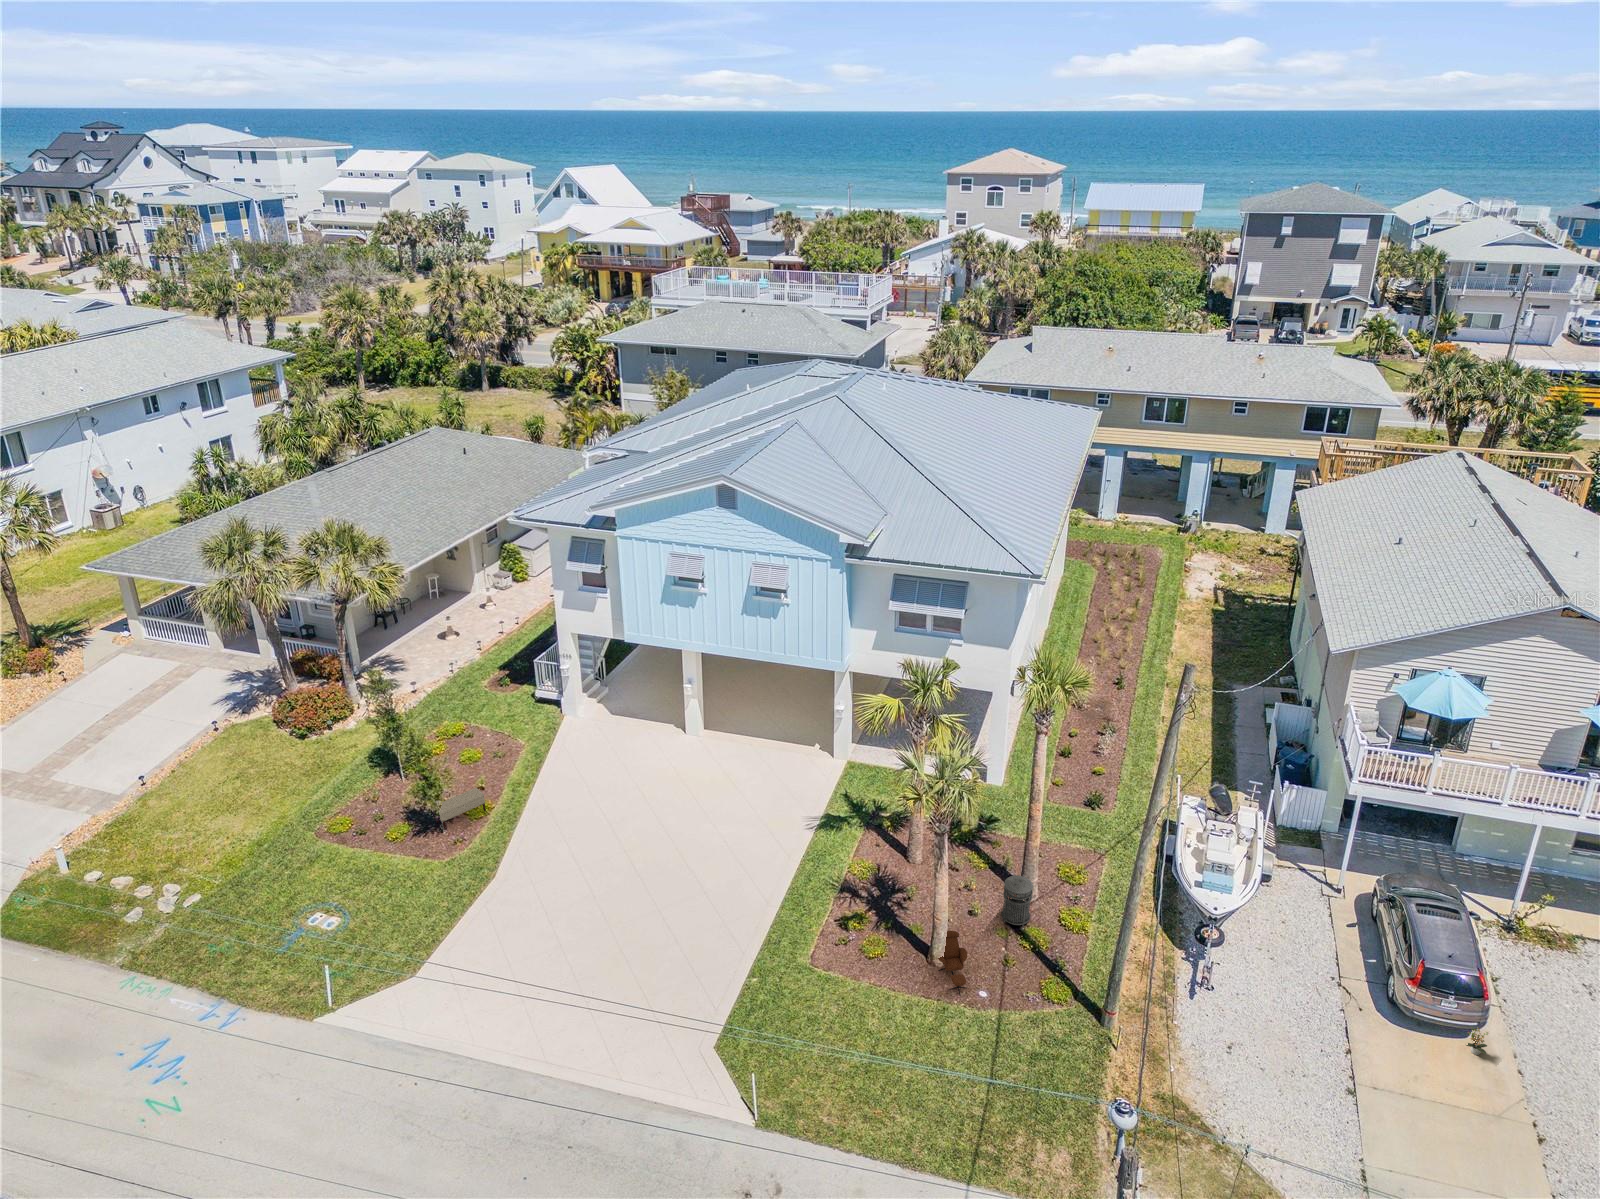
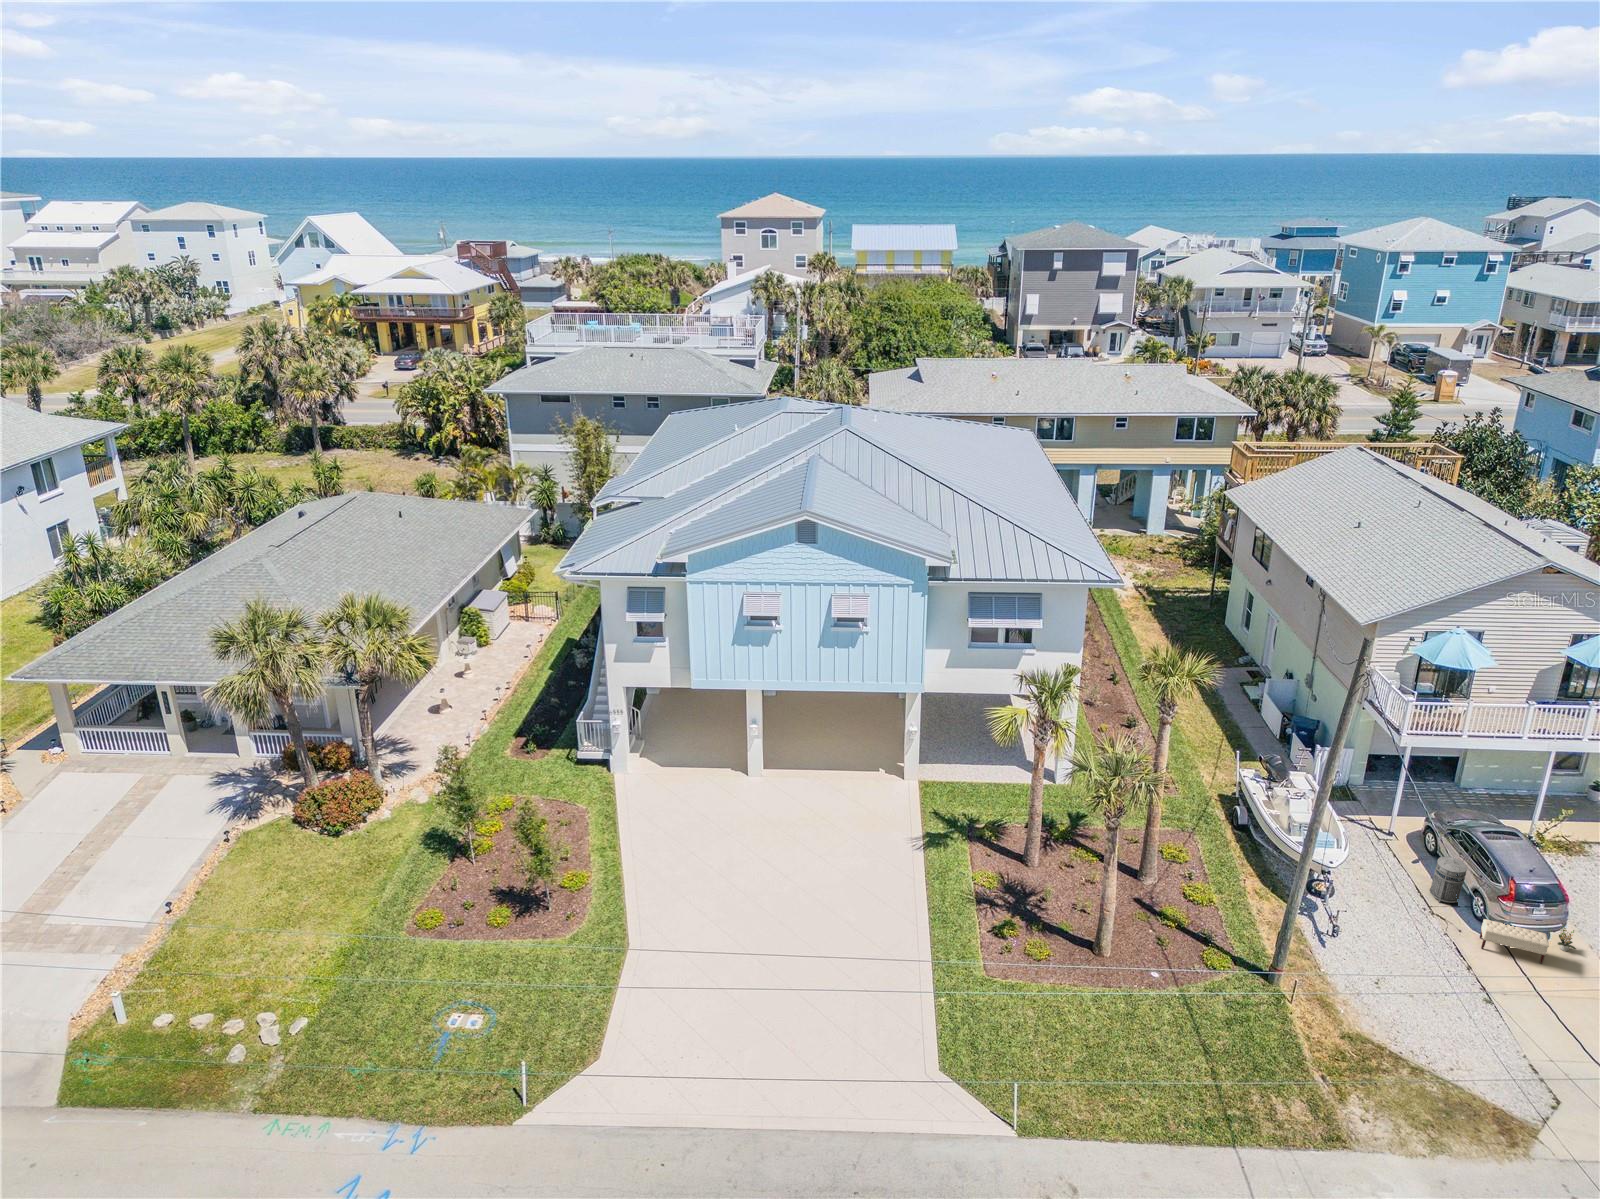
bench: present [437,788,486,829] -> present [1480,919,1549,964]
trash can: present [1002,876,1033,927] -> present [1430,857,1467,903]
lounge chair: present [938,931,968,994] -> none [1107,920,1145,980]

